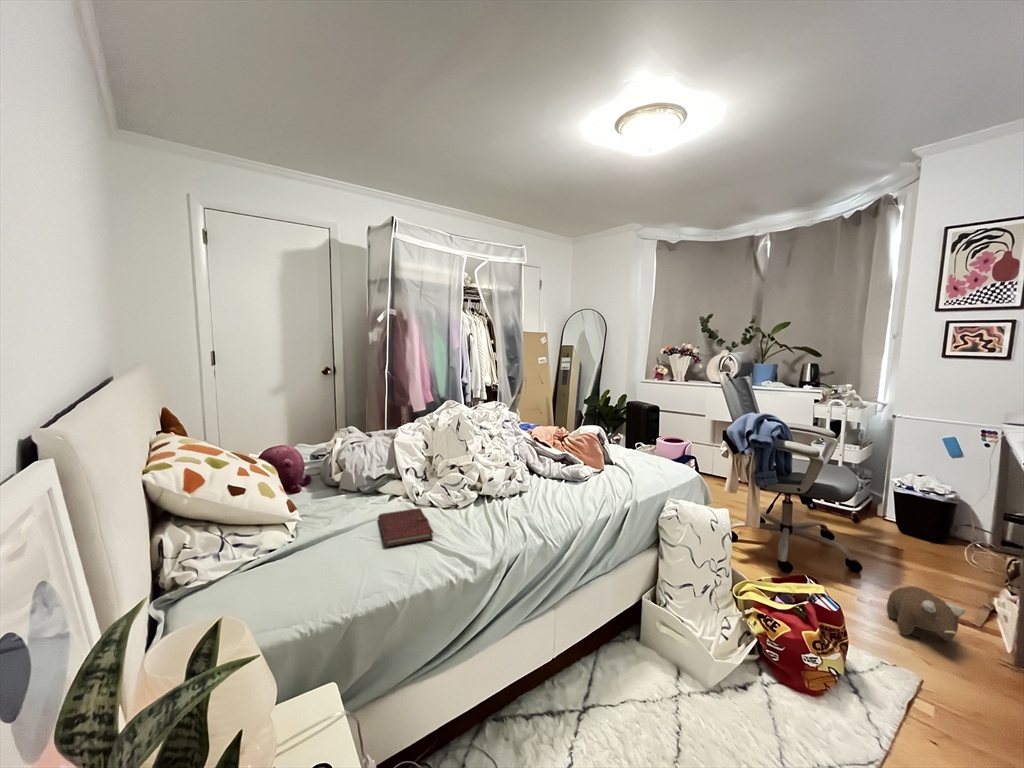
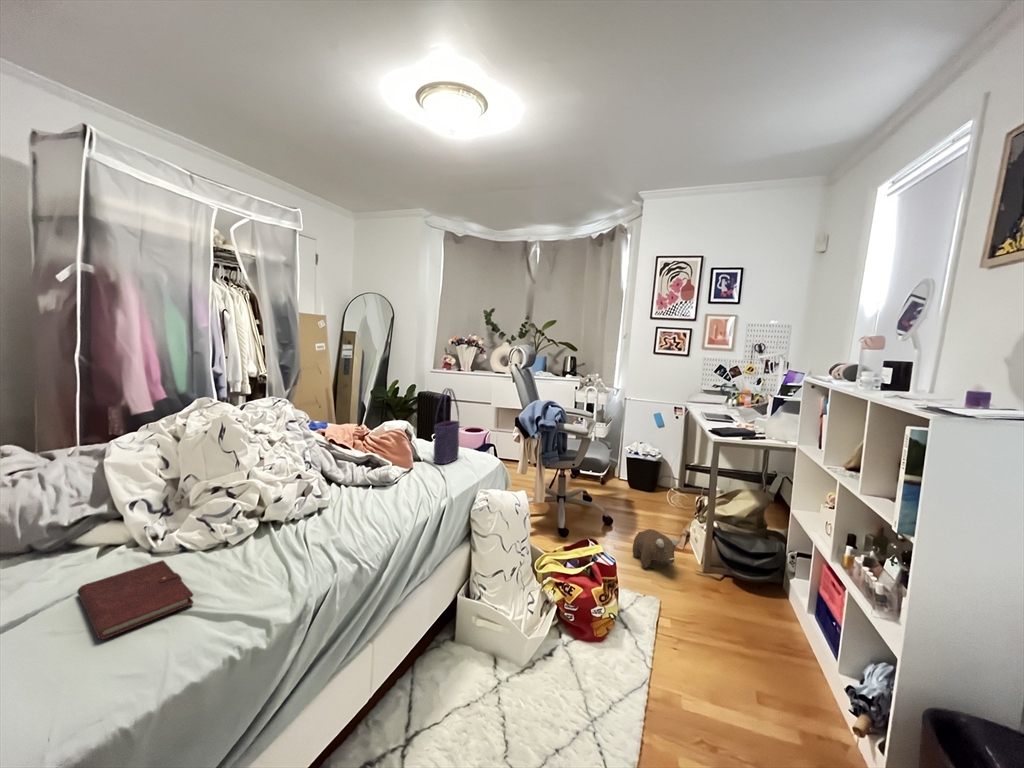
tote bag: none [625,397,652,470] -> present [434,388,459,464]

